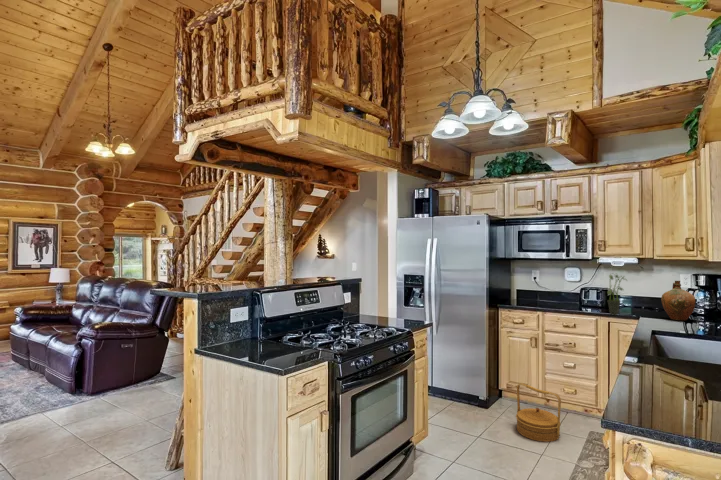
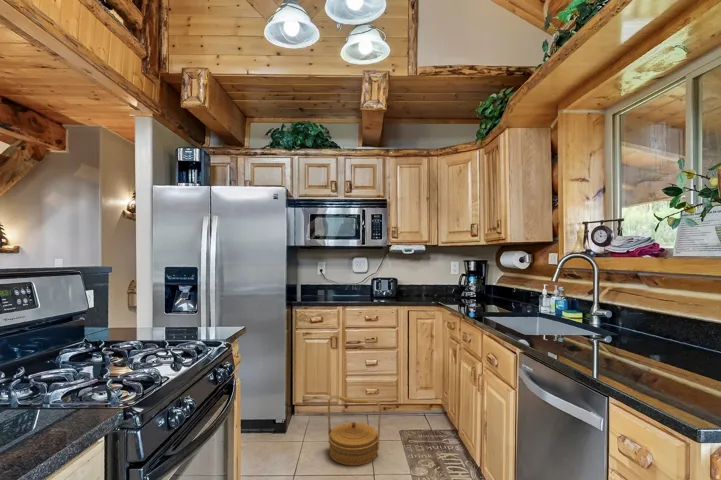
potted plant: present [608,275,624,316] -> none [406,258,425,302]
ceramic jug: present [661,281,695,321] -> none [448,264,476,302]

